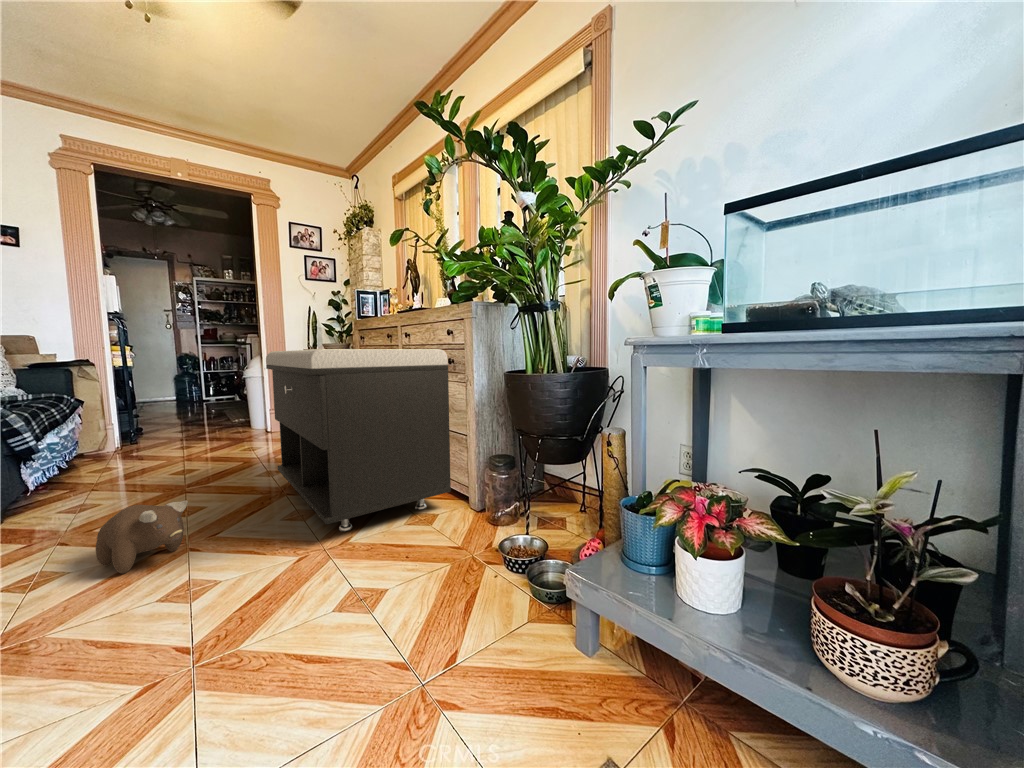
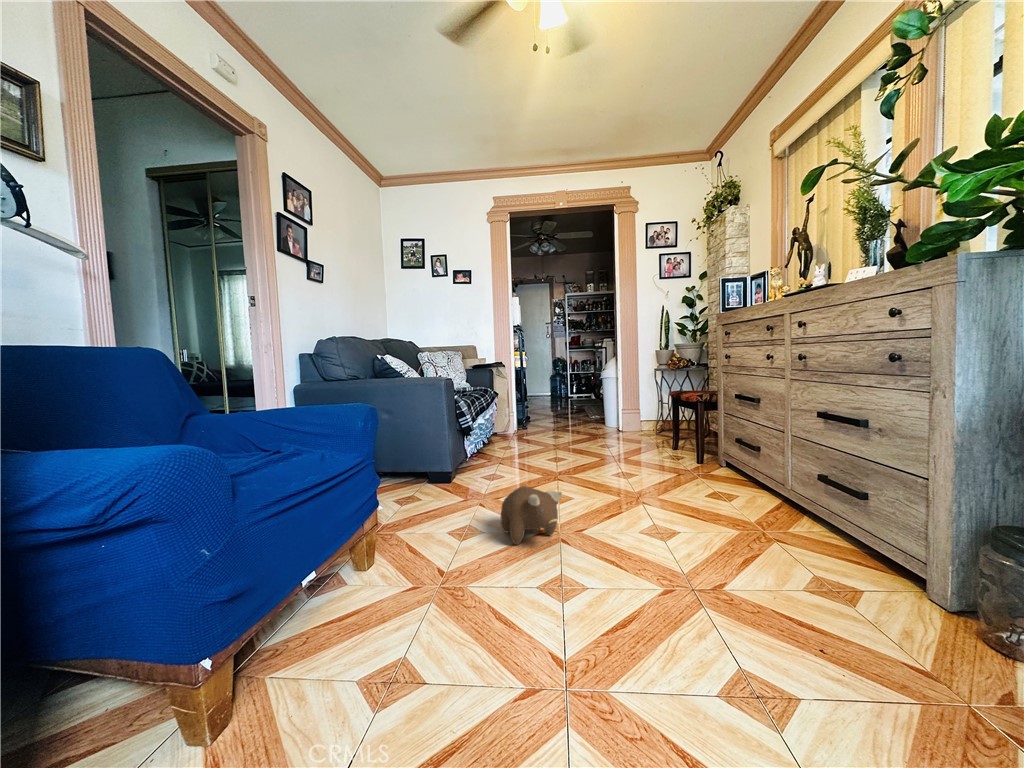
storage bench: present [266,349,451,531] -> none [627,339,890,574]

